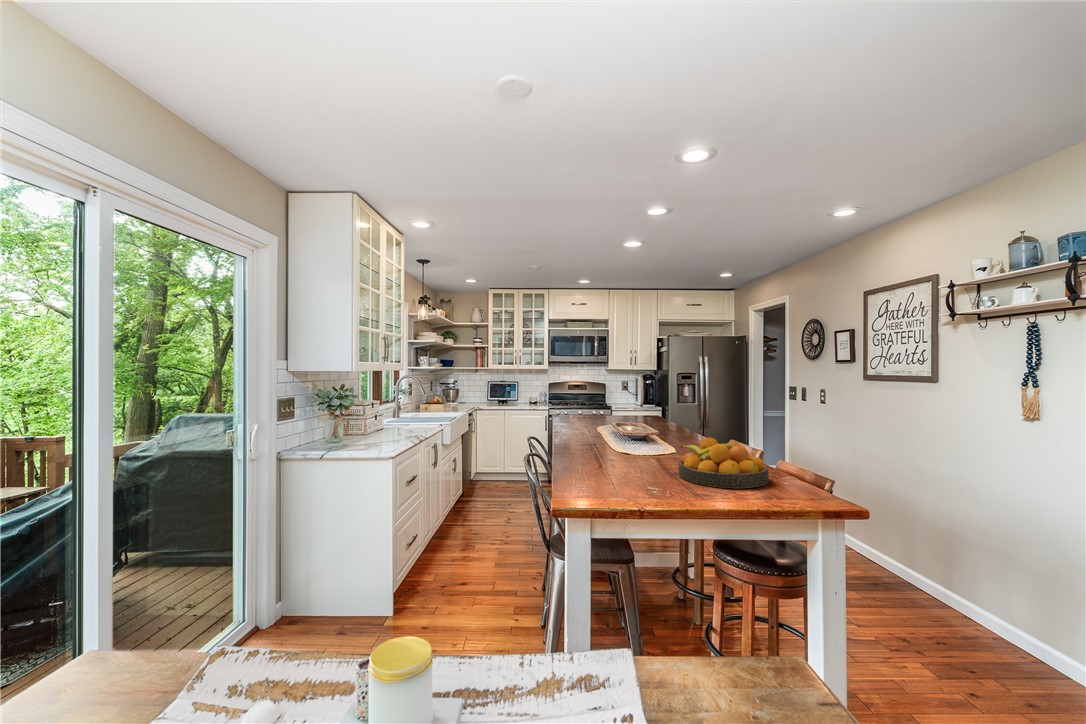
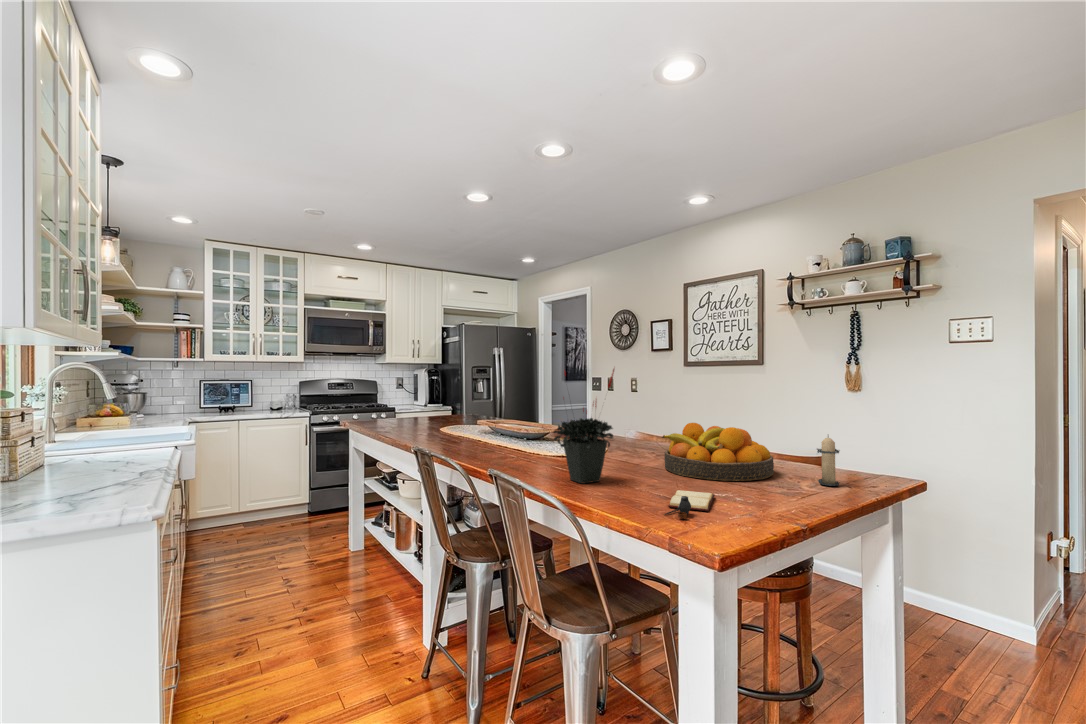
potted plant: none [584,393,624,472] -> present [554,369,614,483]
candle: none [772,457,795,502] -> present [817,436,839,486]
book: none [595,483,660,498] -> present [664,490,715,518]

